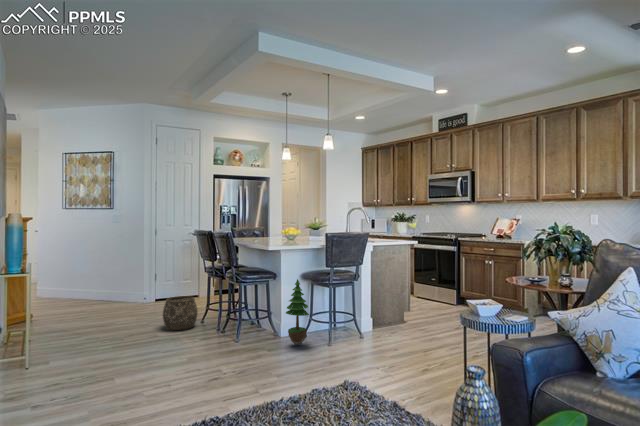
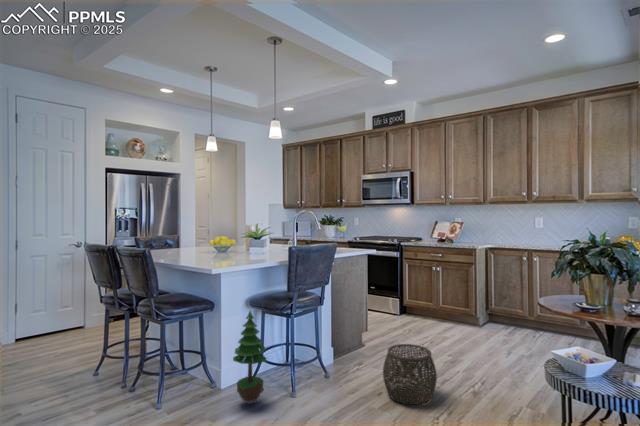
woven basket: present [163,296,198,330] -> present [383,344,437,405]

